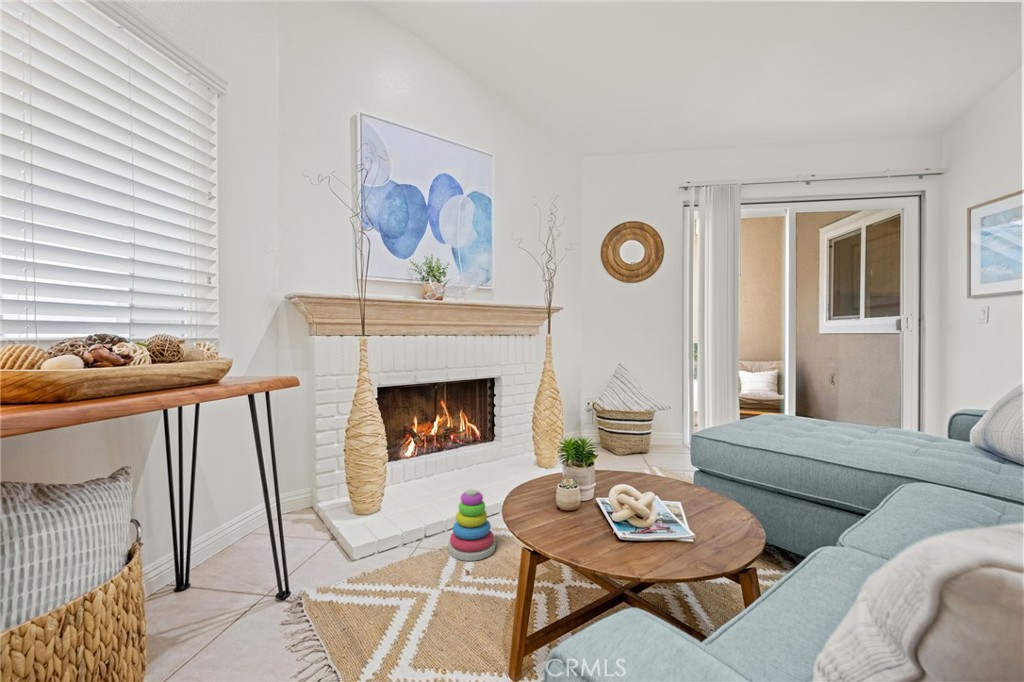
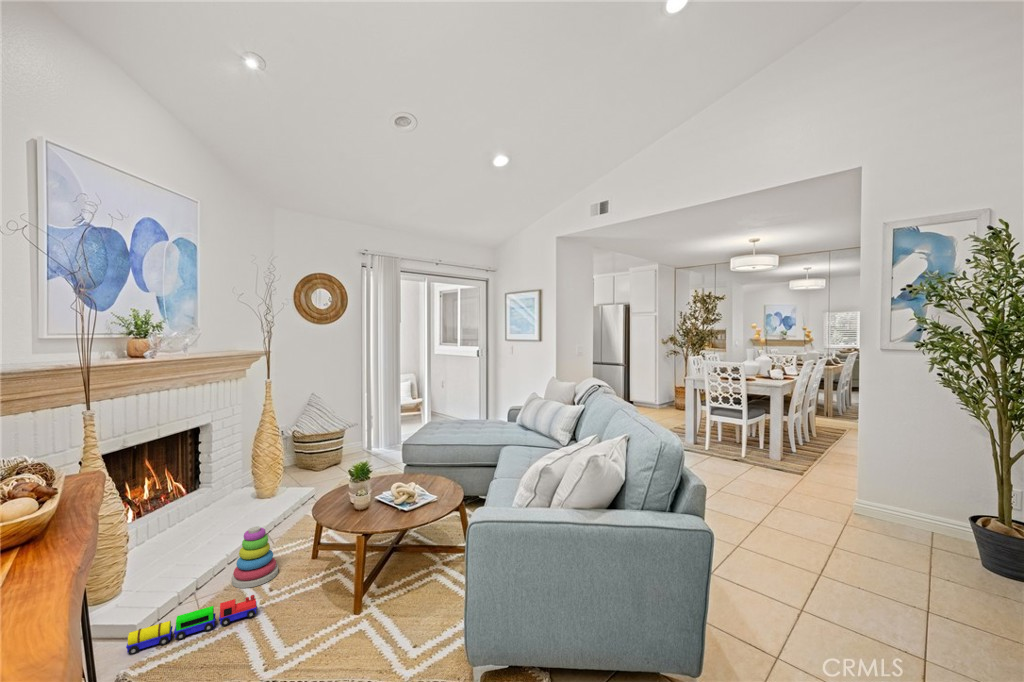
toy train: none [329,555,438,598] -> present [126,595,258,655]

